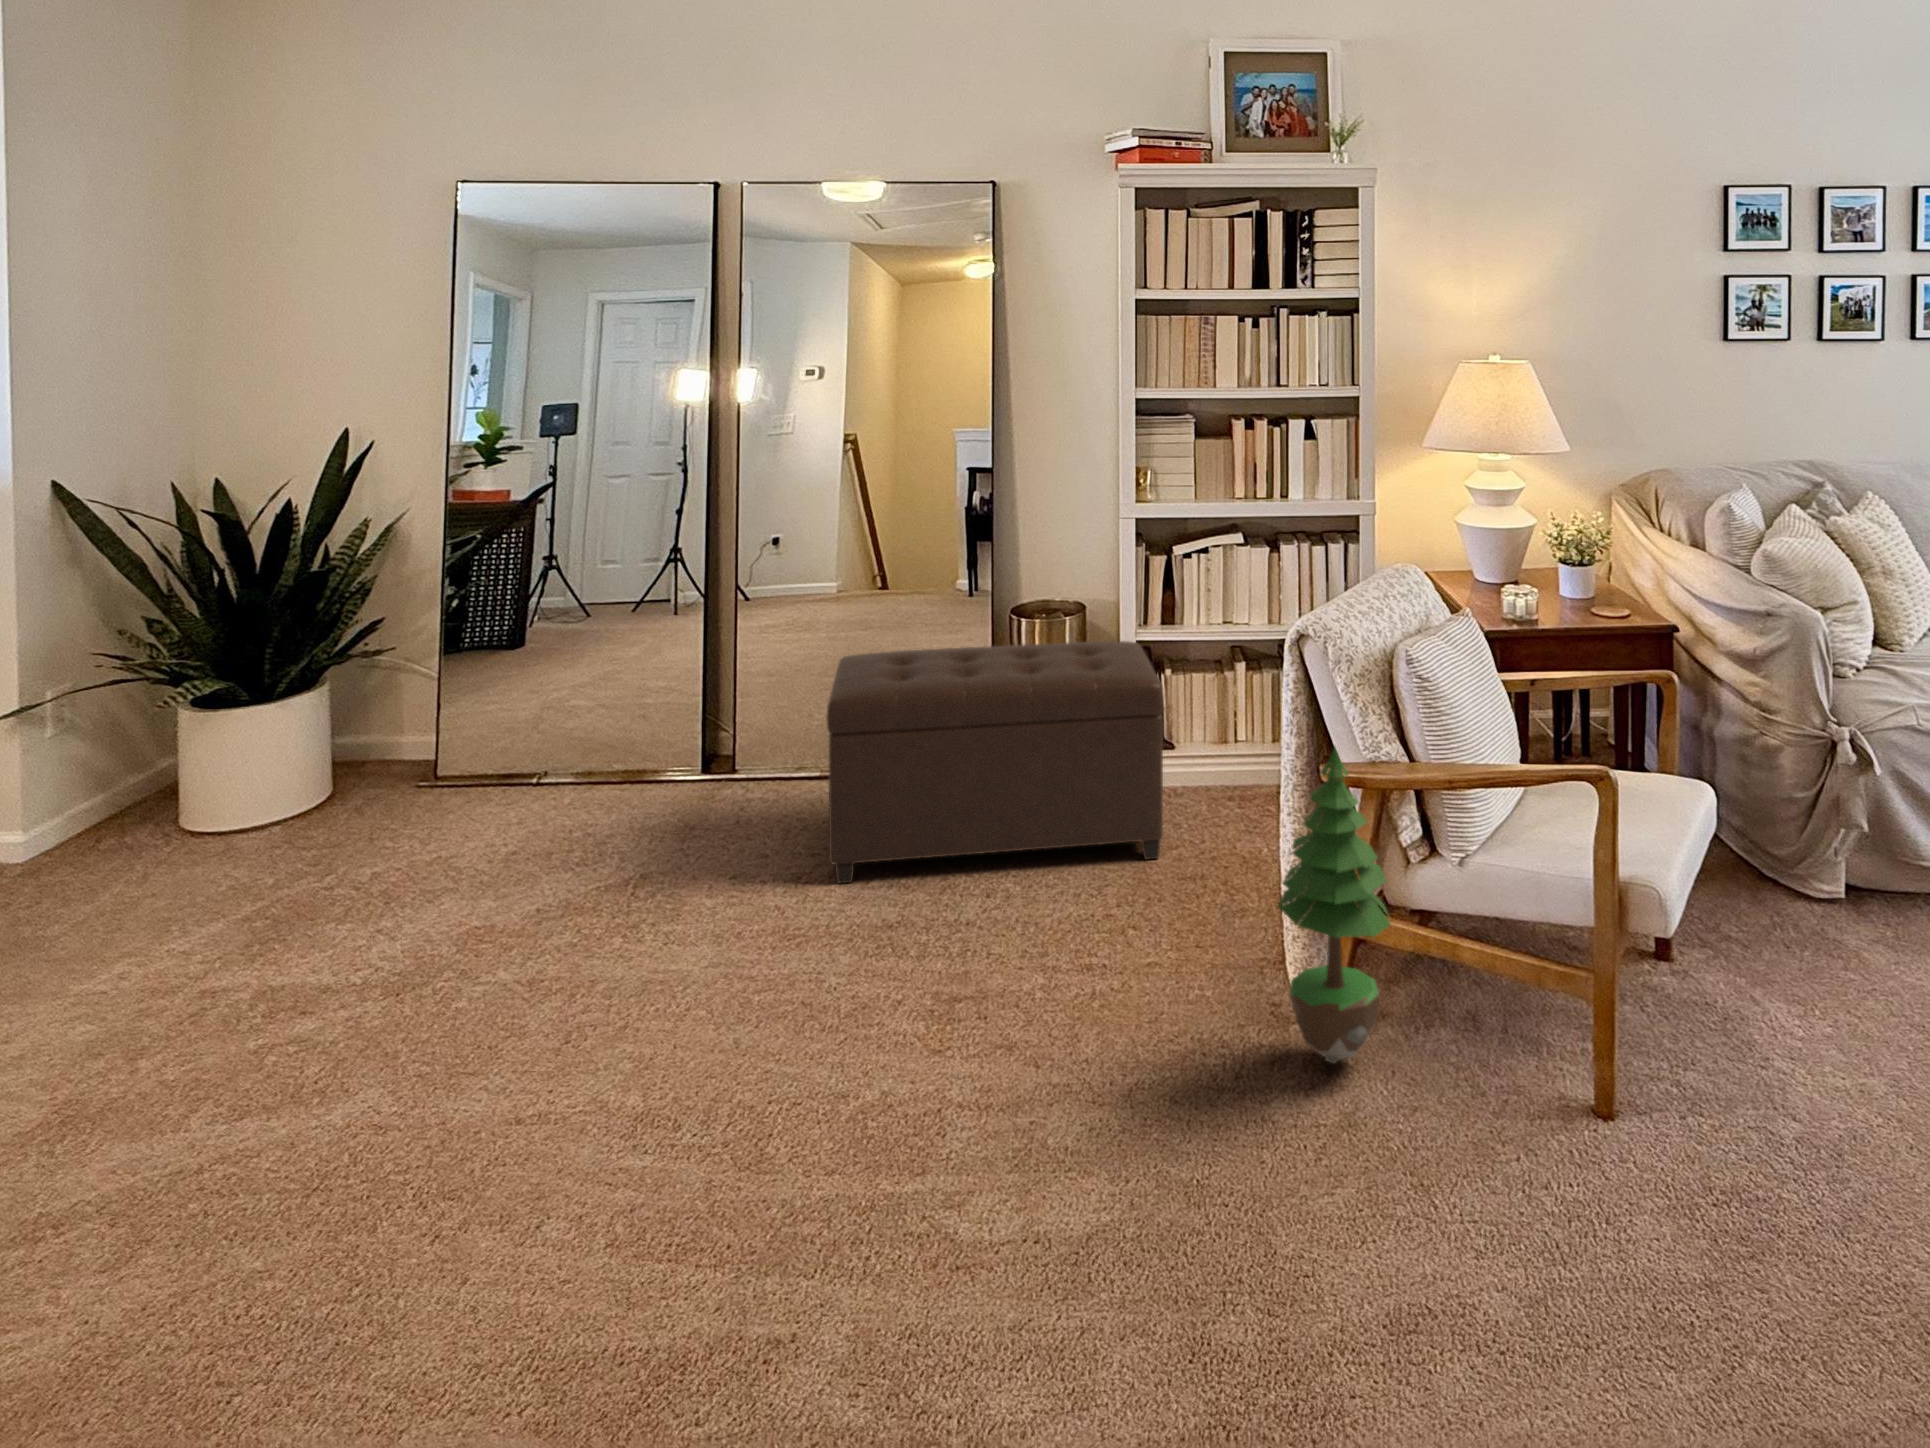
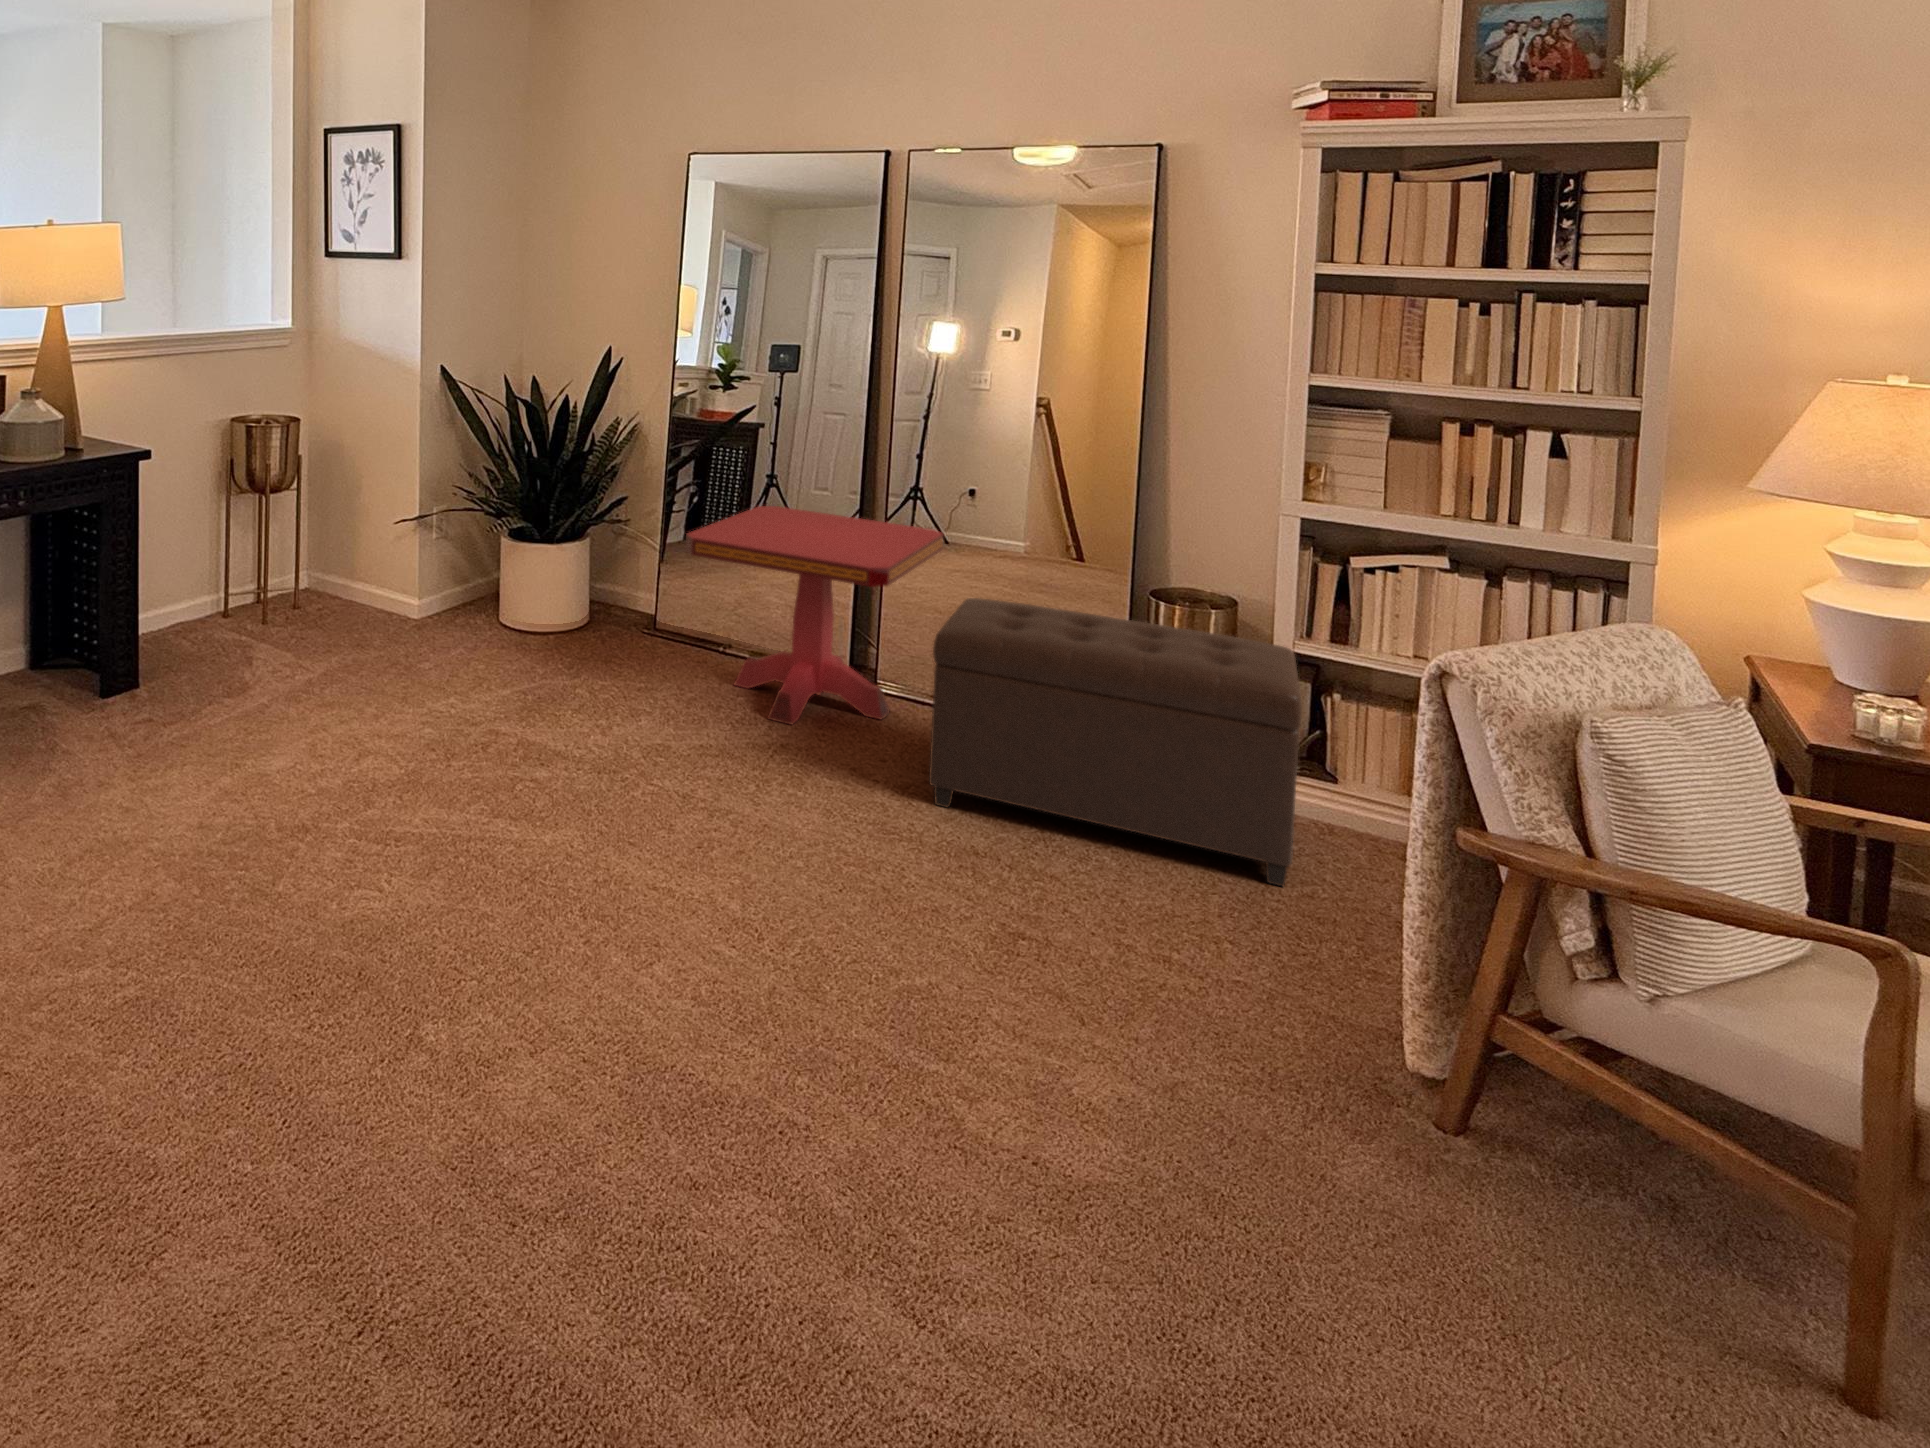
side table: none [498,590,797,847] -> present [686,506,943,725]
potted tree: present [1278,748,1390,1063] -> none [1369,806,1535,1190]

